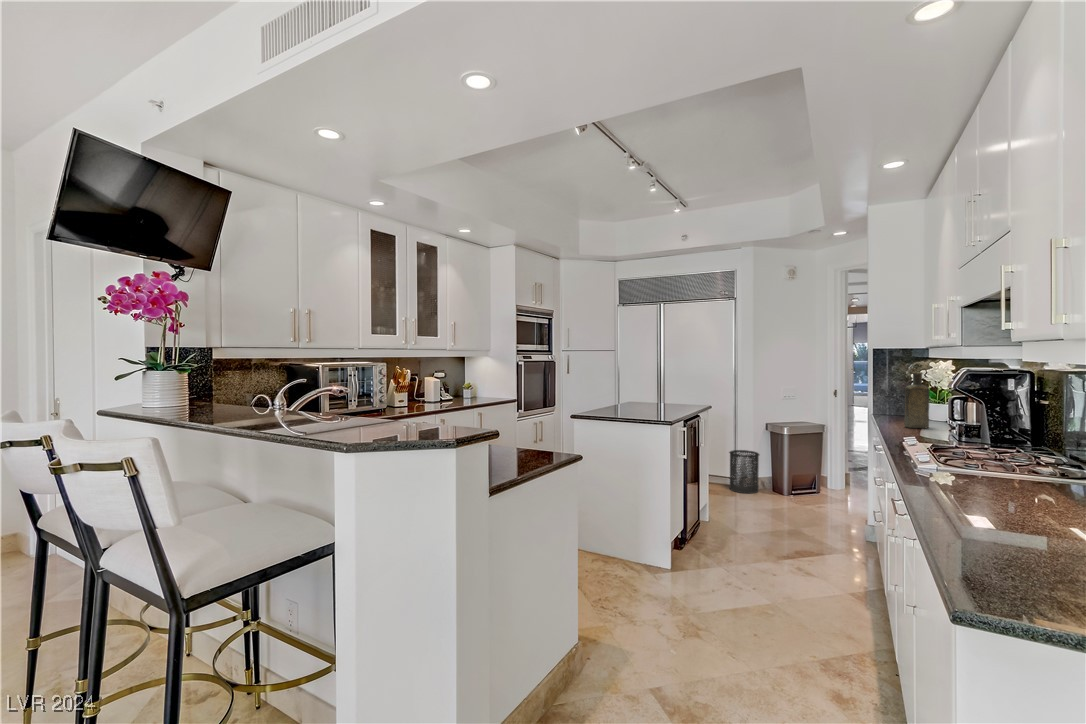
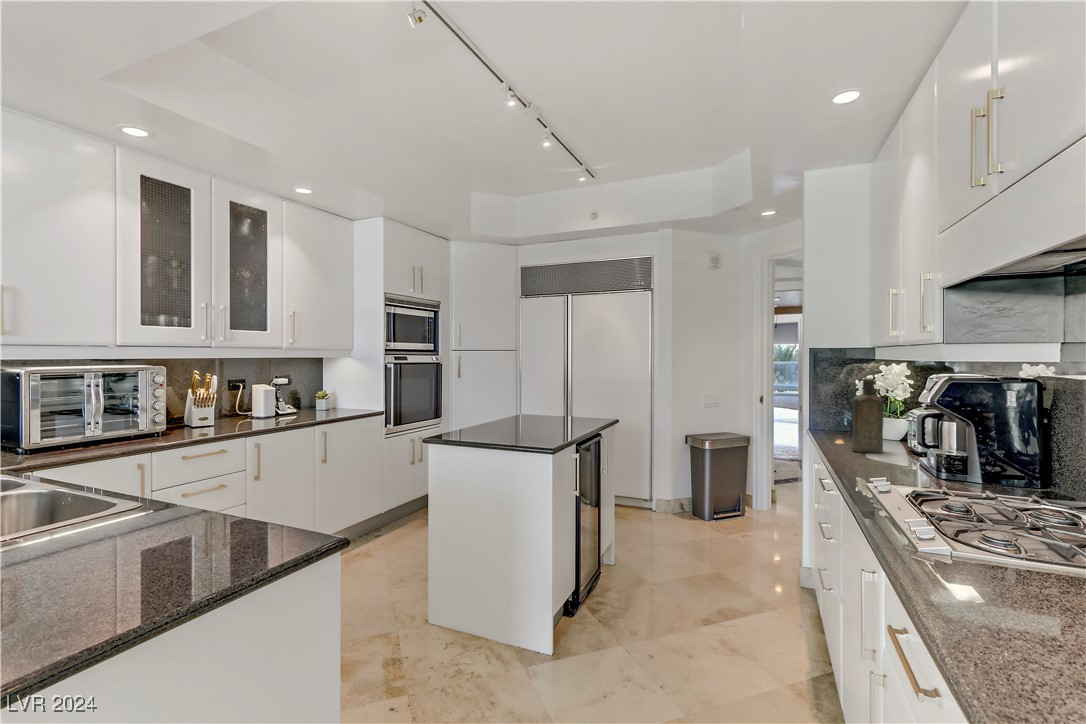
trash can: present [729,450,759,493] -> none [644,466,678,518]

